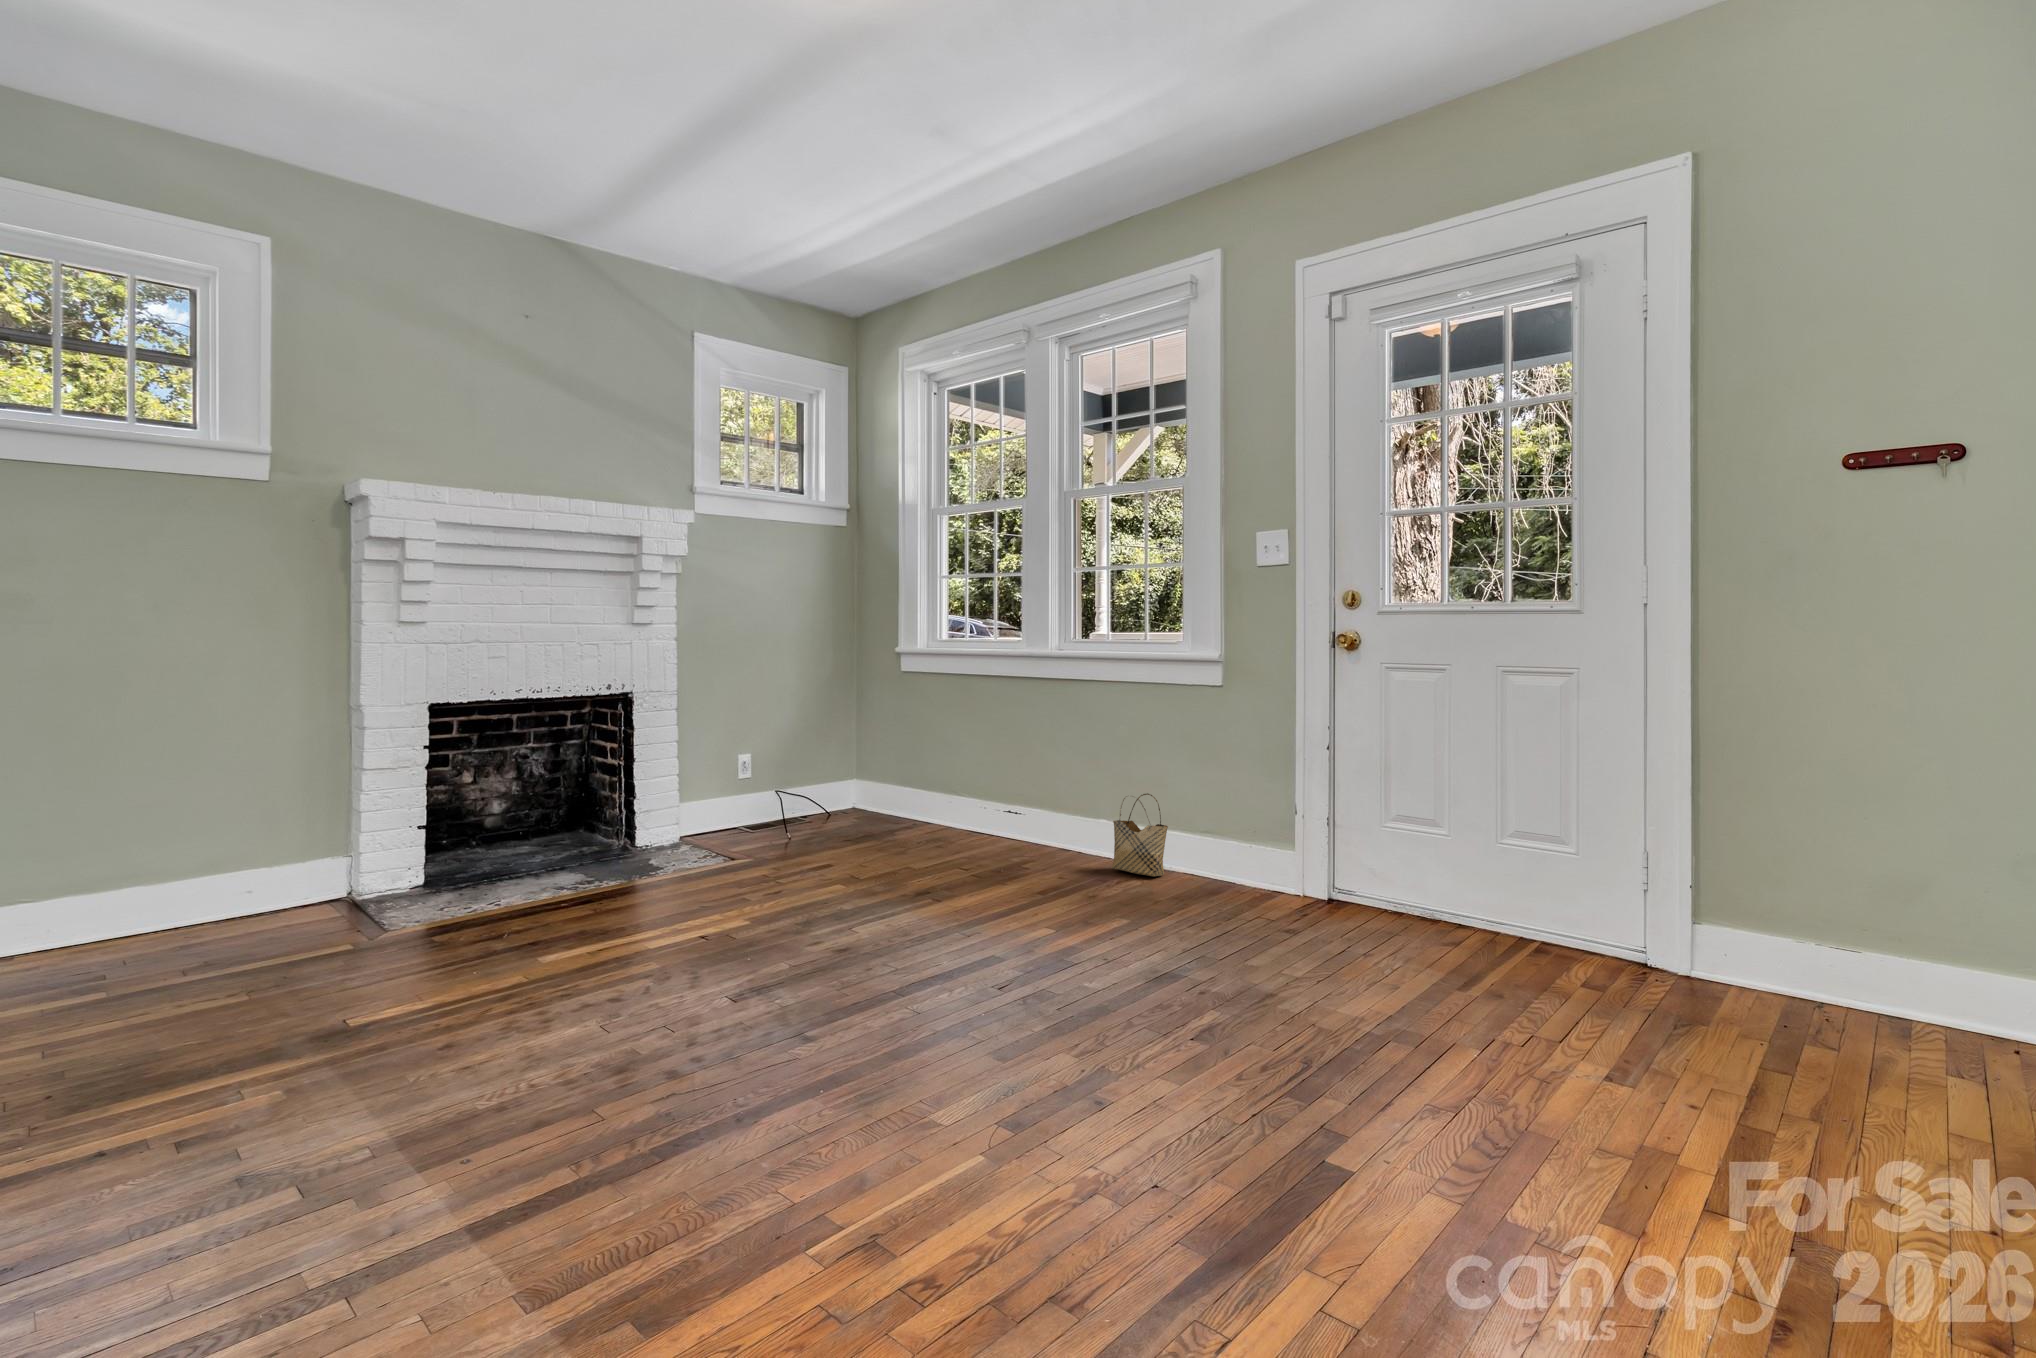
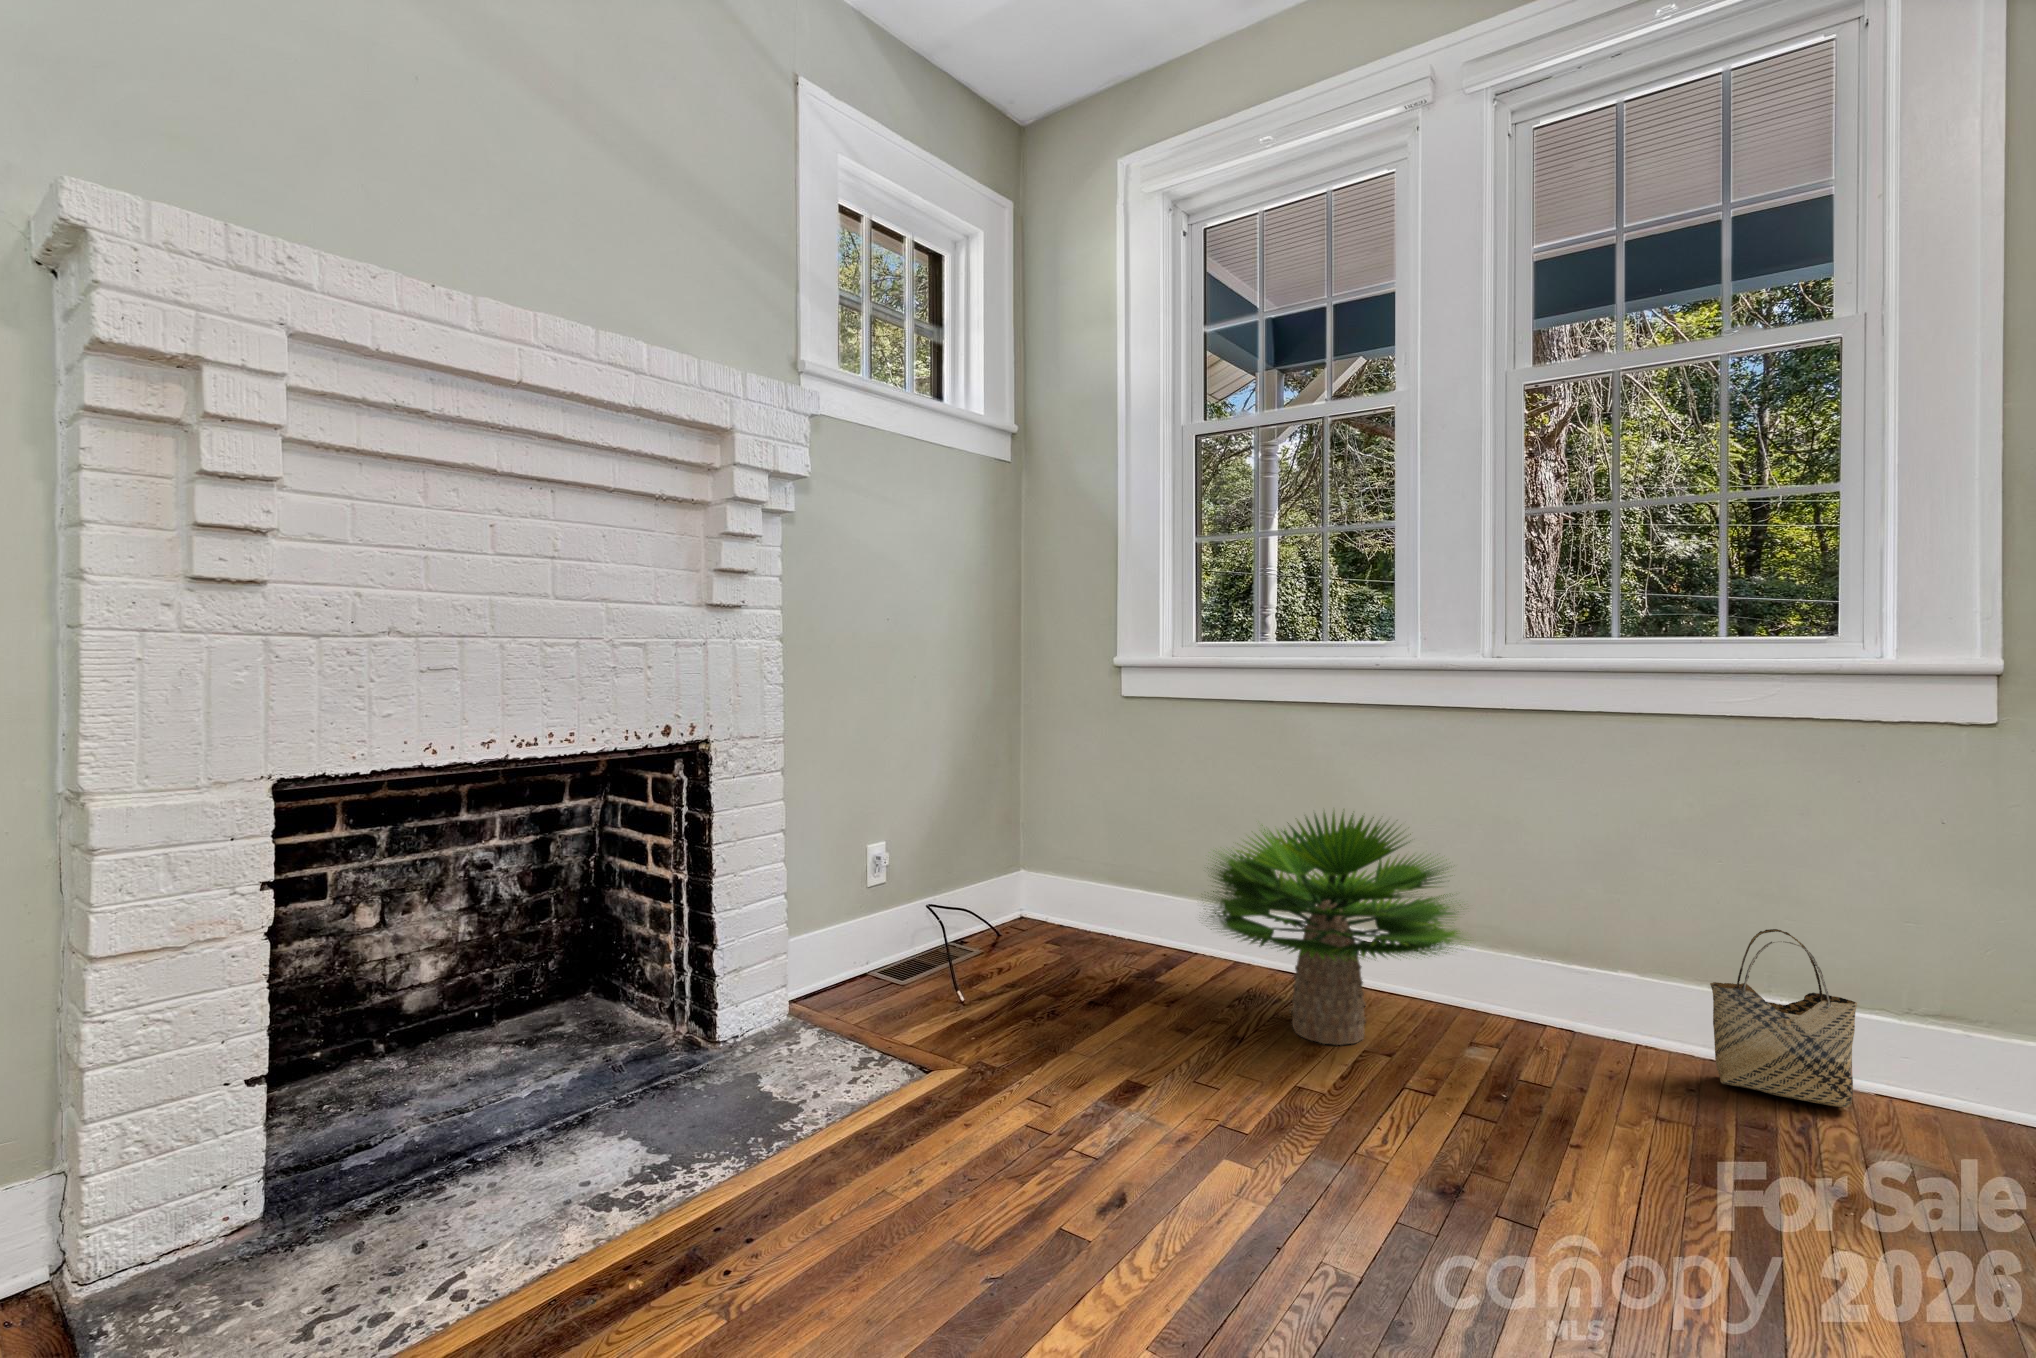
potted plant: none [879,734,1023,855] -> present [1209,812,1465,1045]

